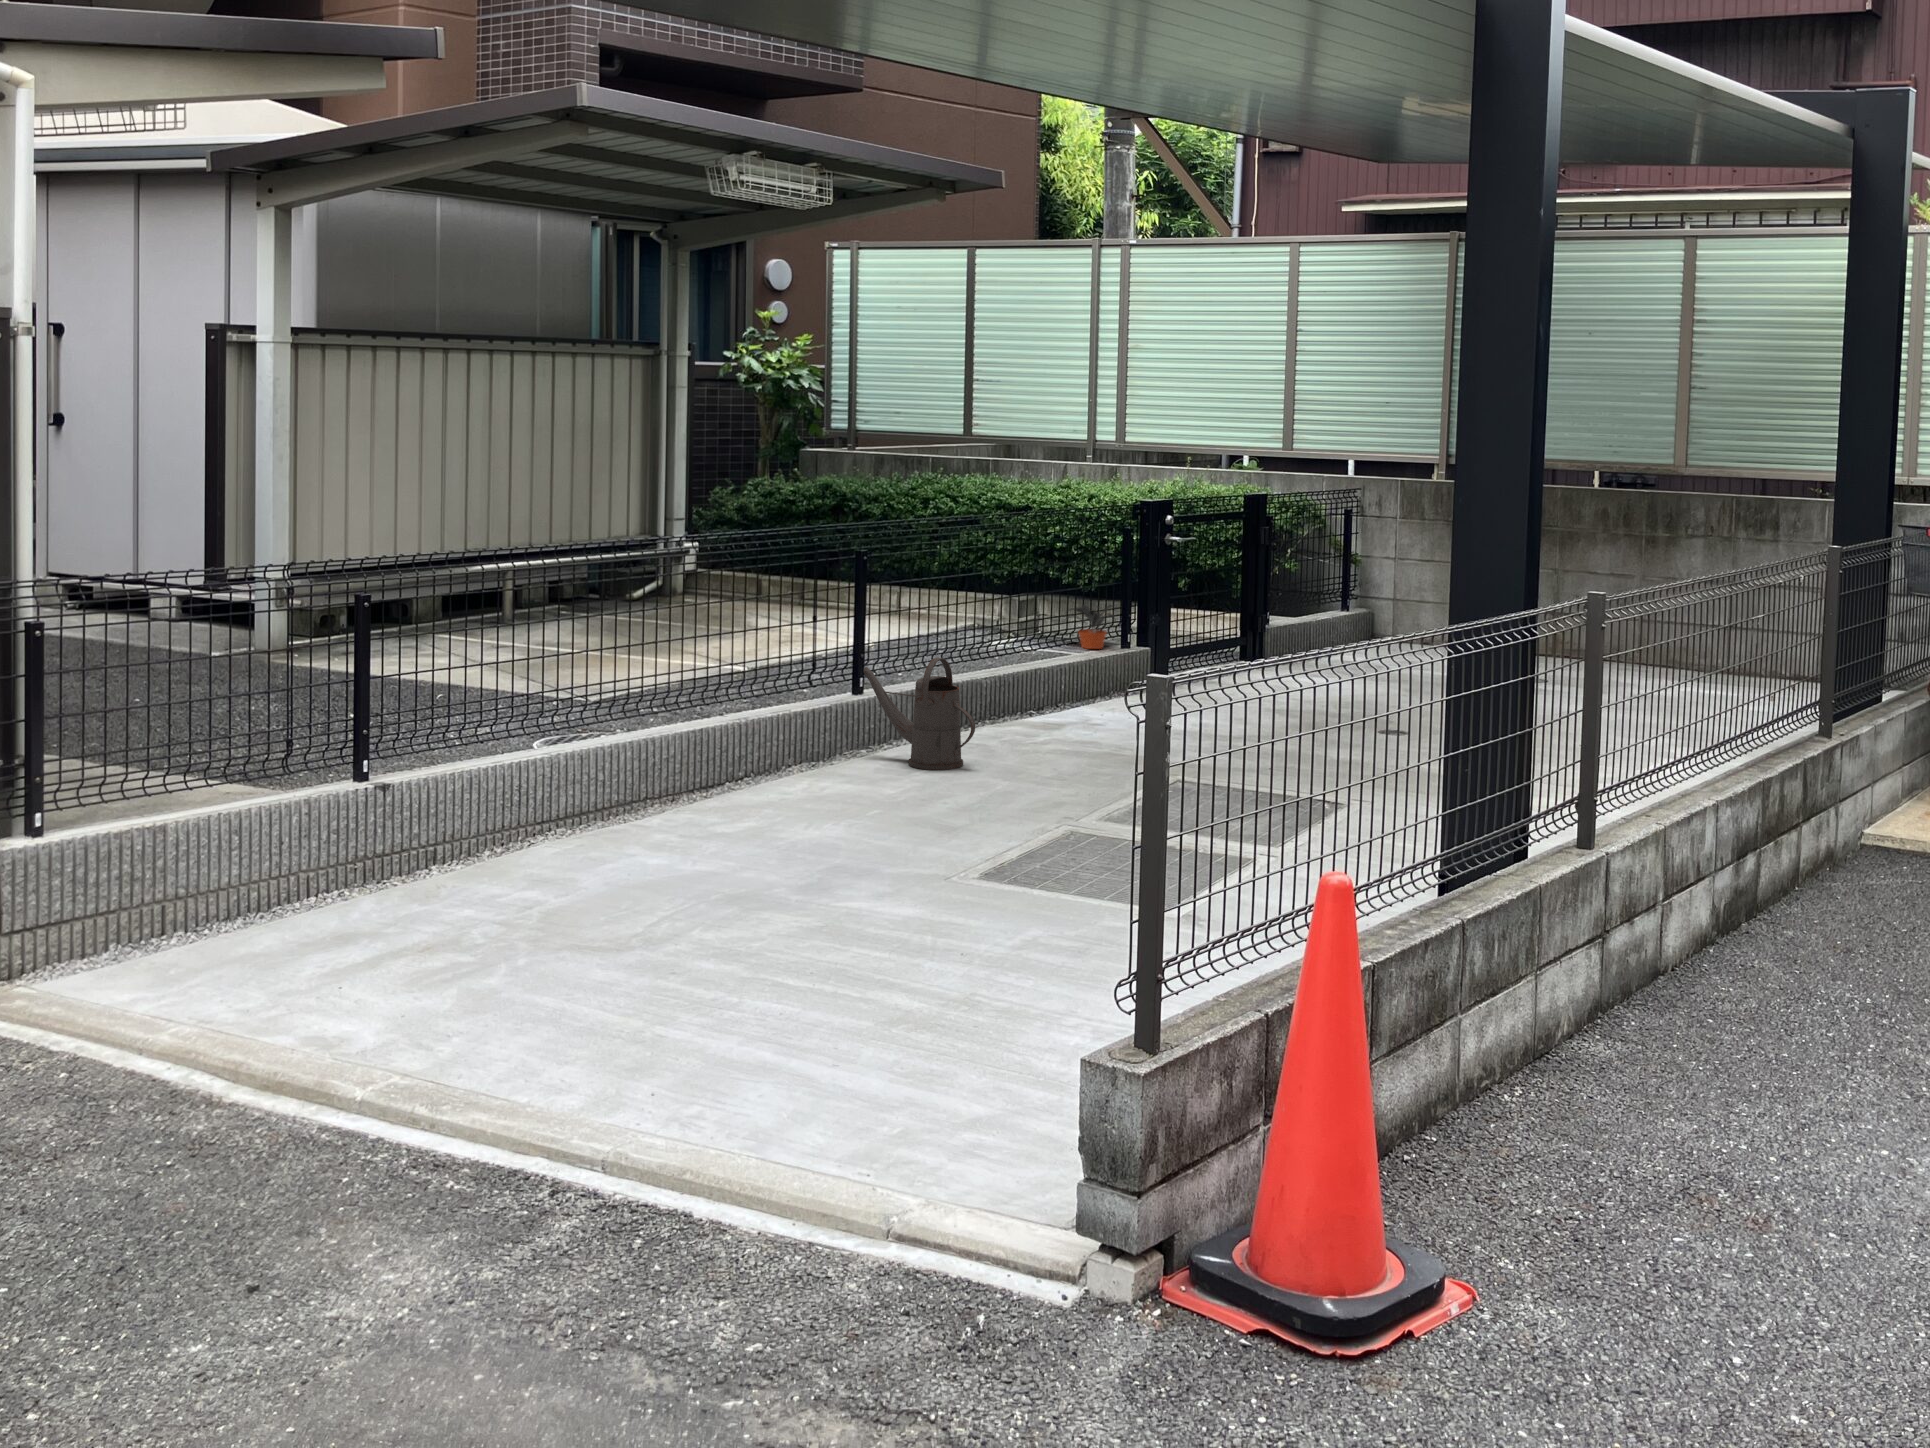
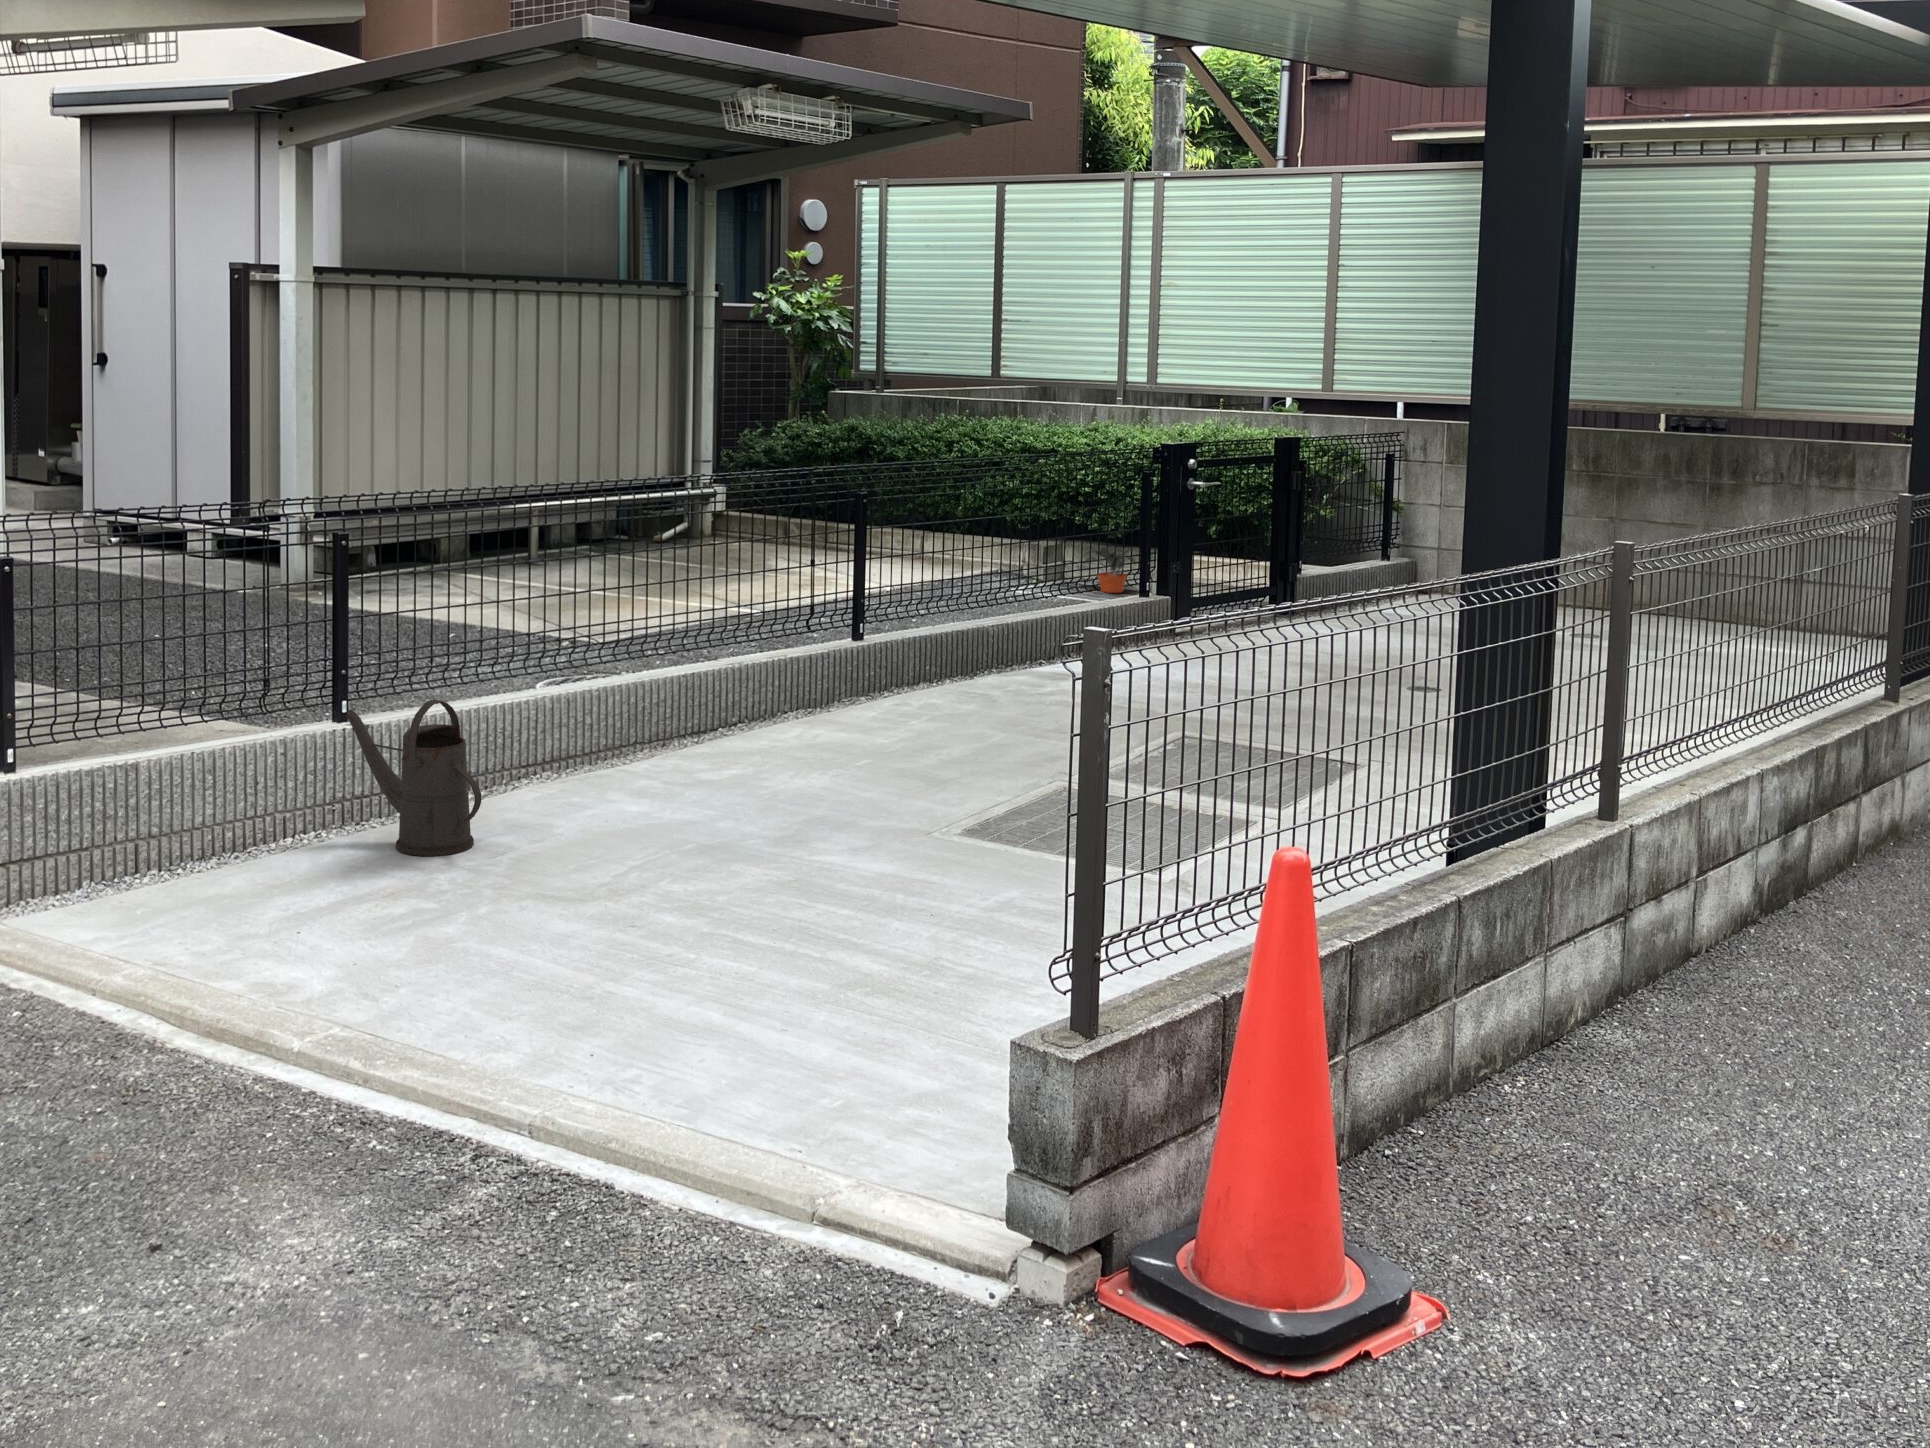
watering can: present [864,657,975,770] -> present [346,700,481,856]

